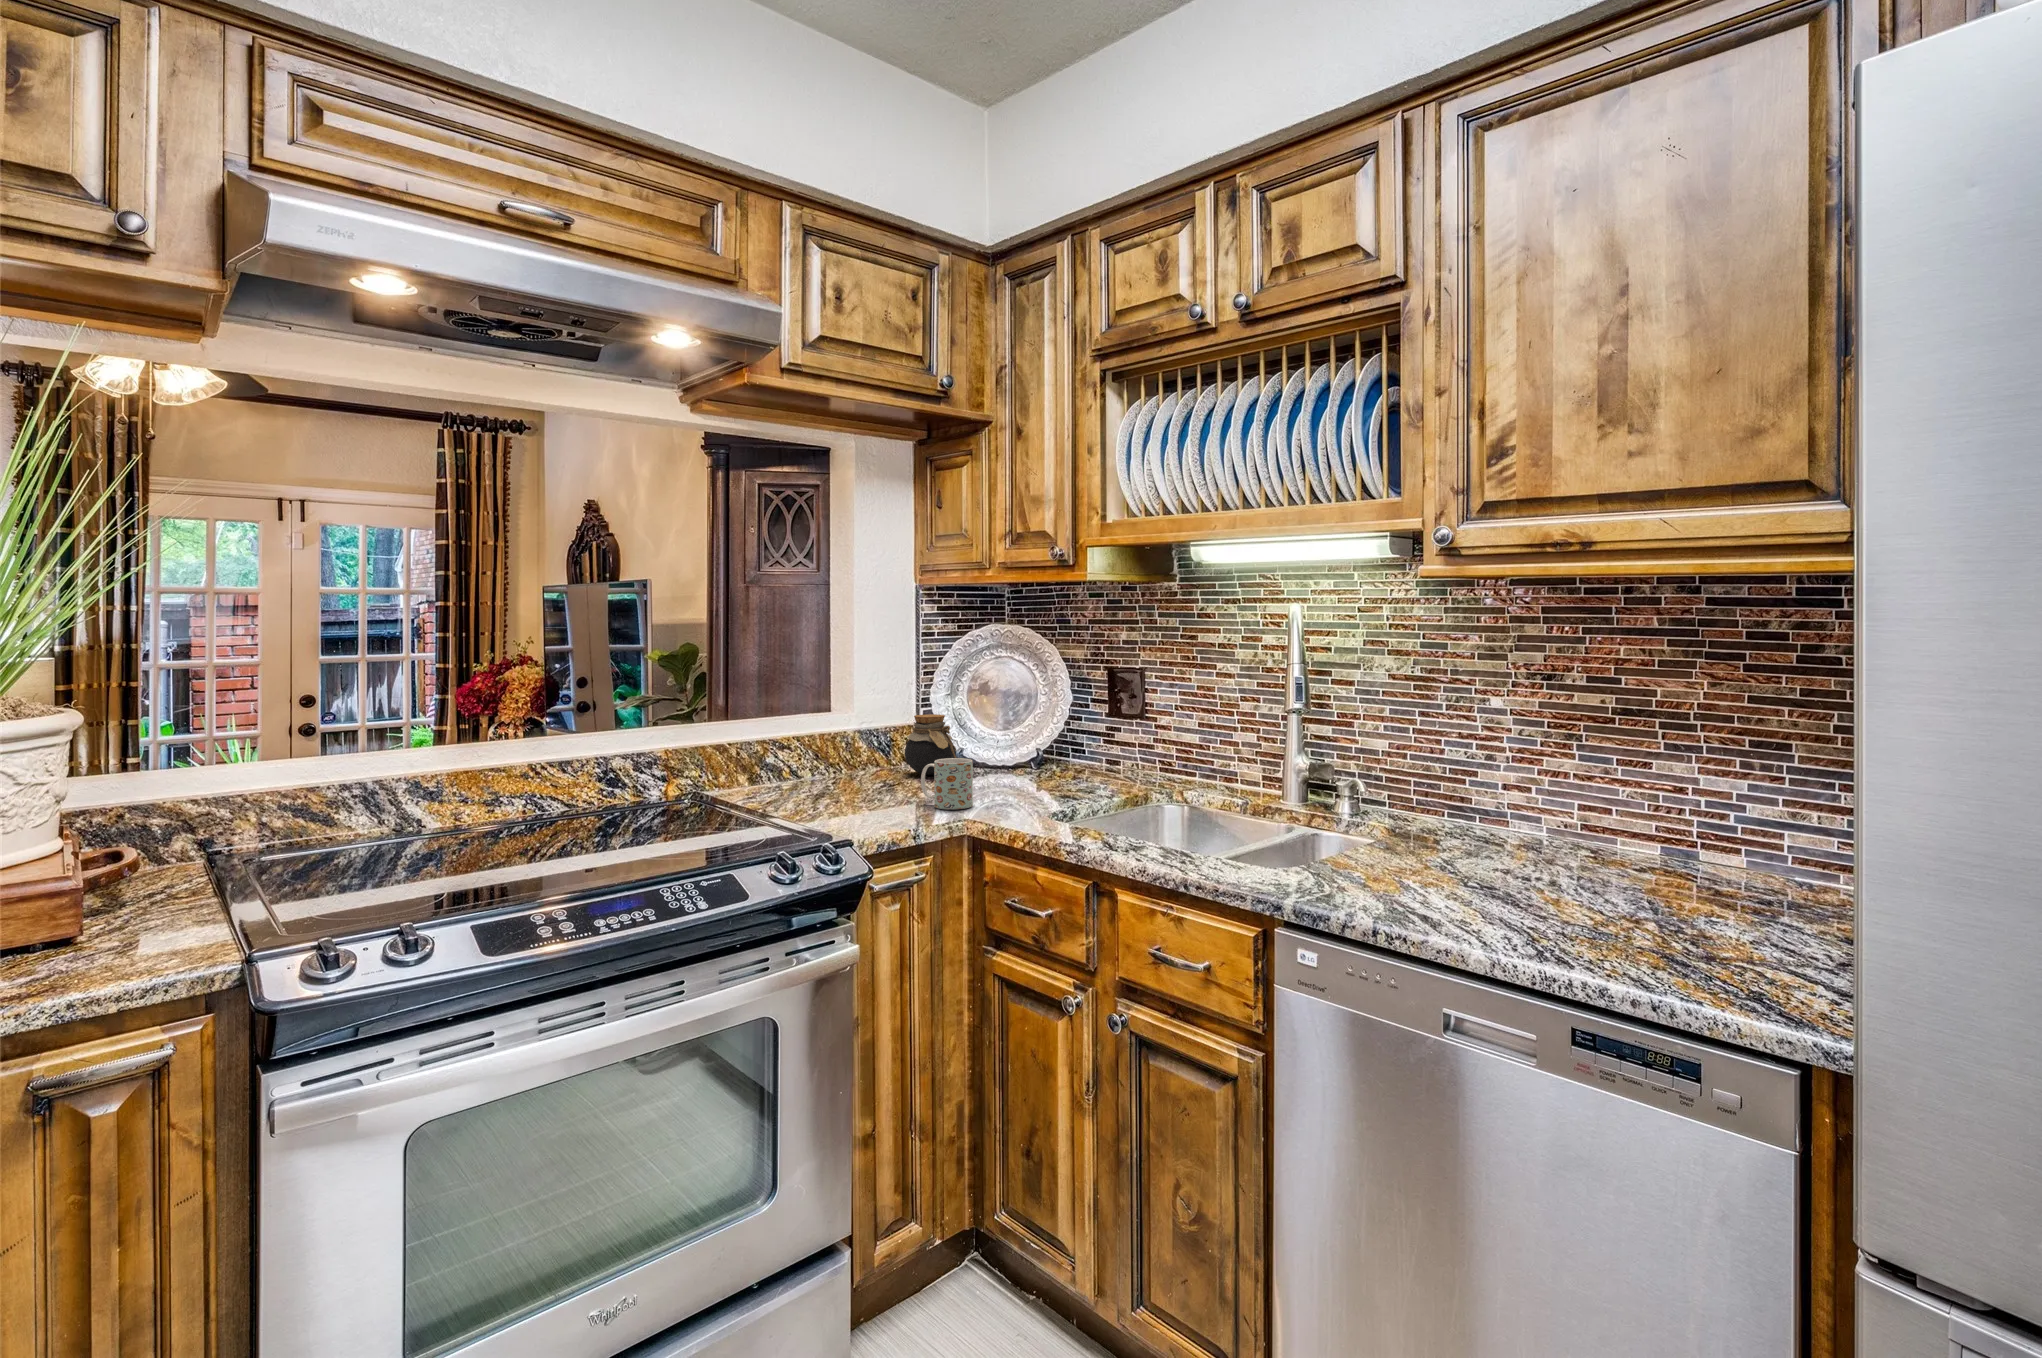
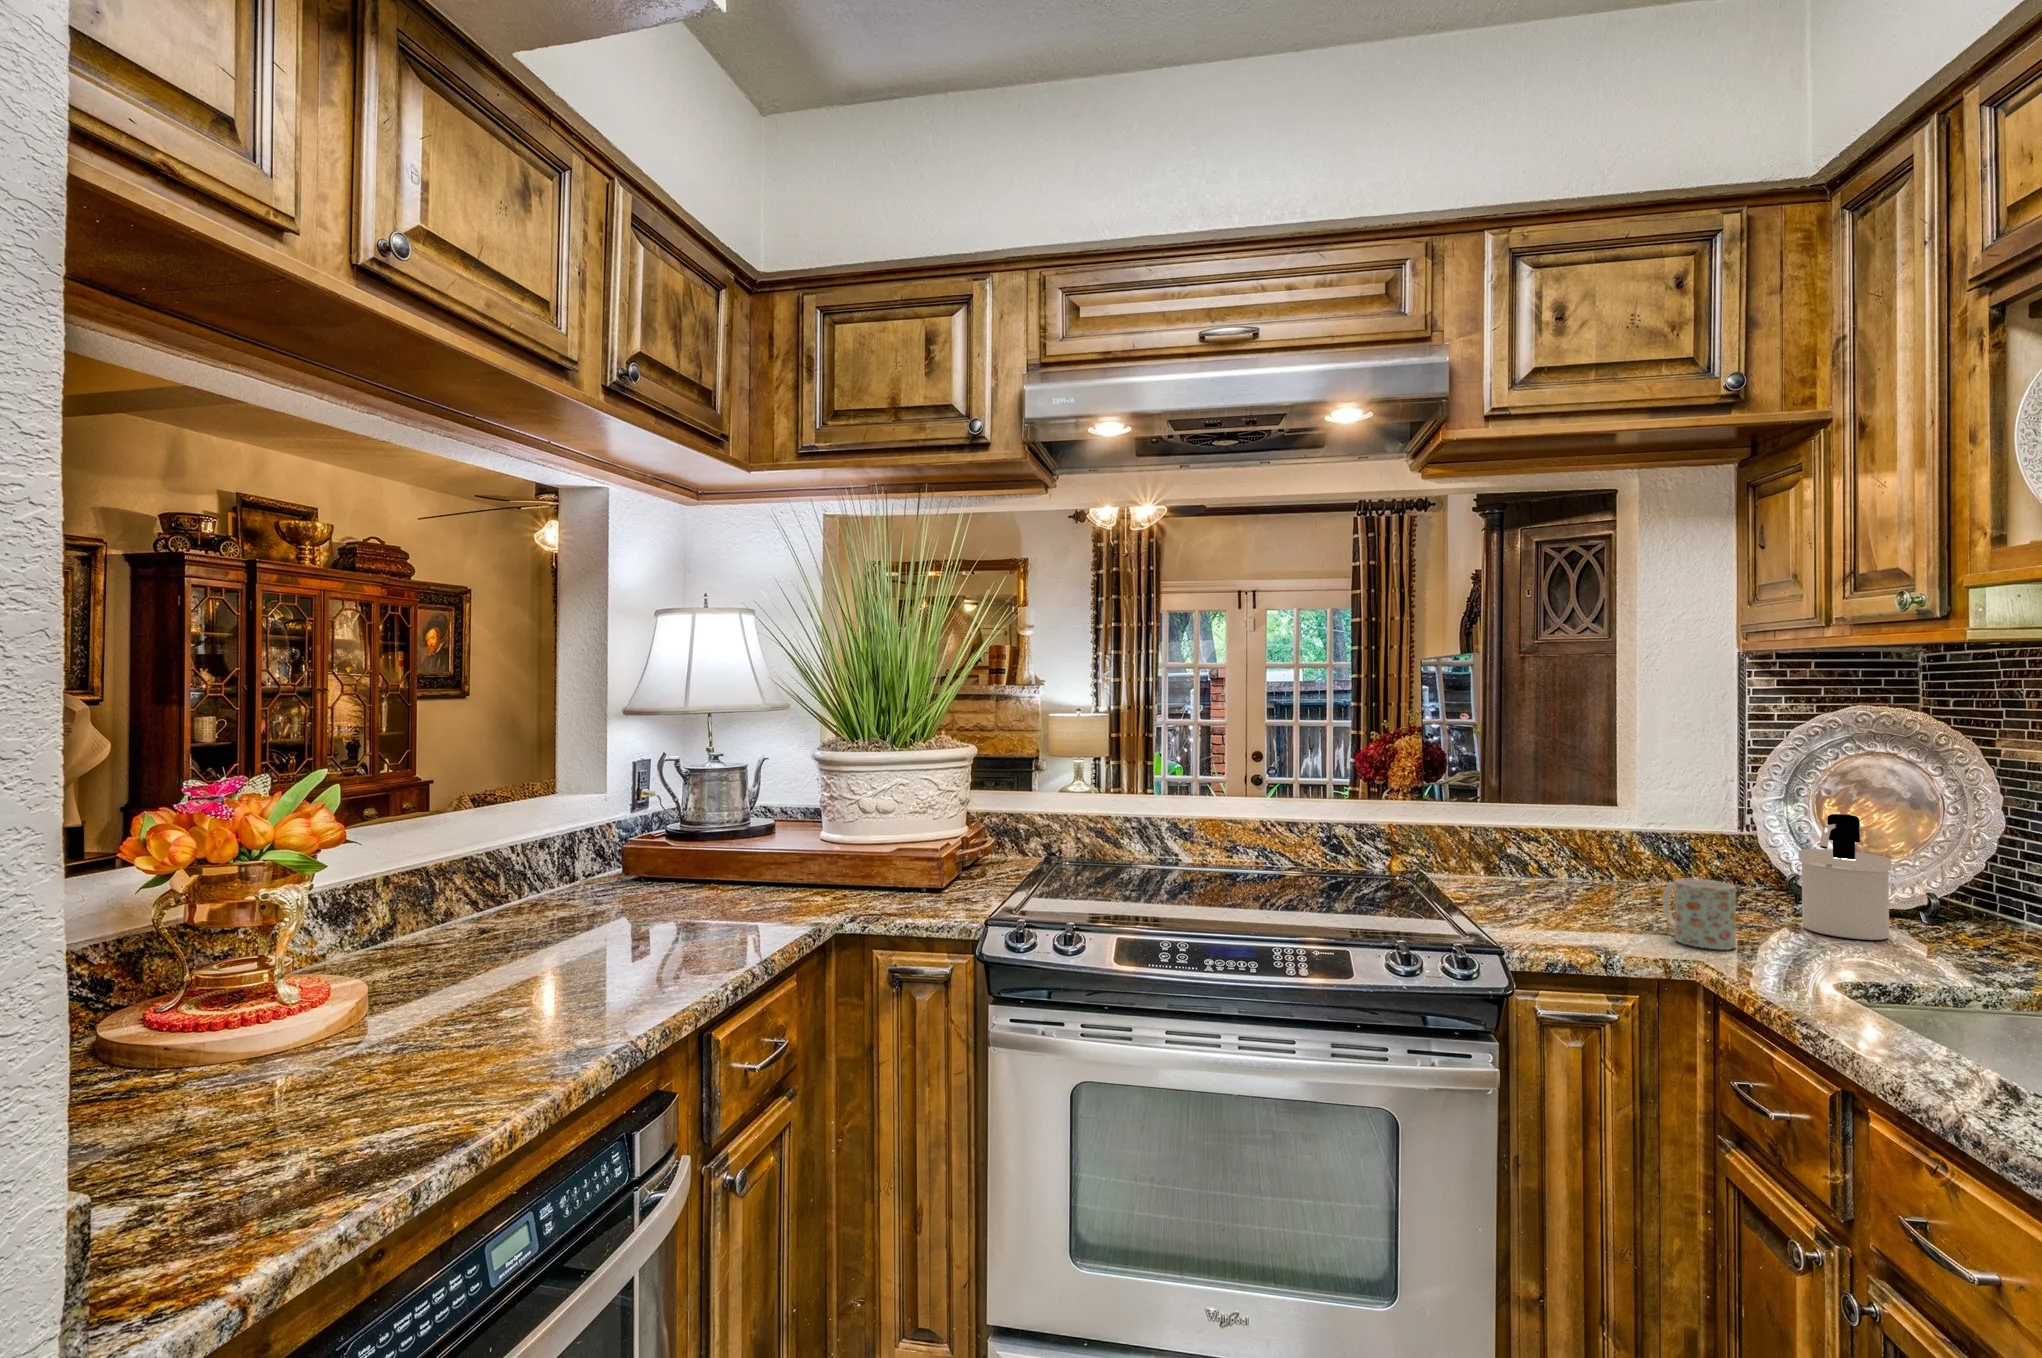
soap dispenser: none [980,700,1030,786] -> present [1799,814,1892,940]
jar: present [905,714,957,775] -> none [1700,821,1781,904]

